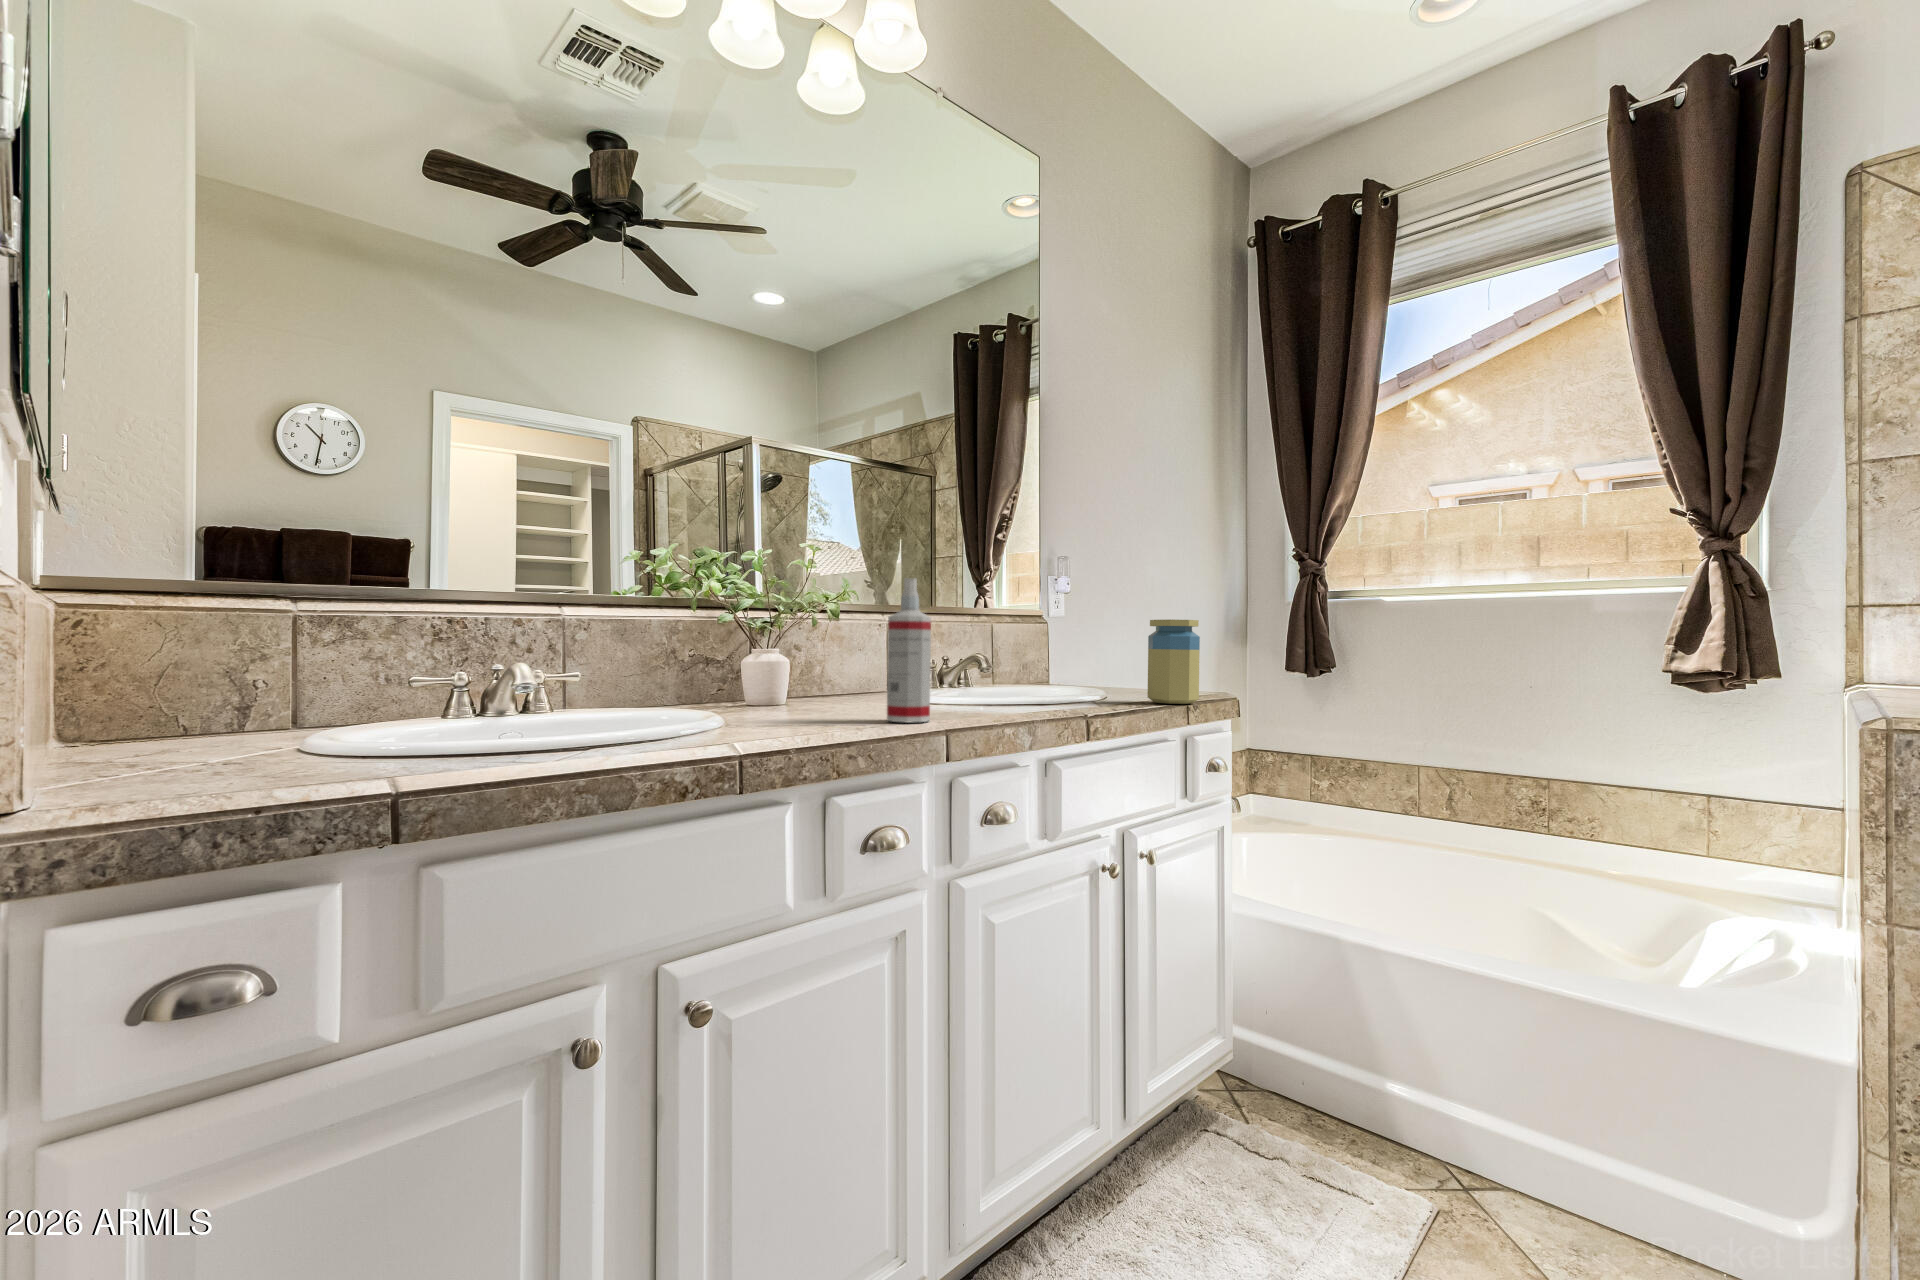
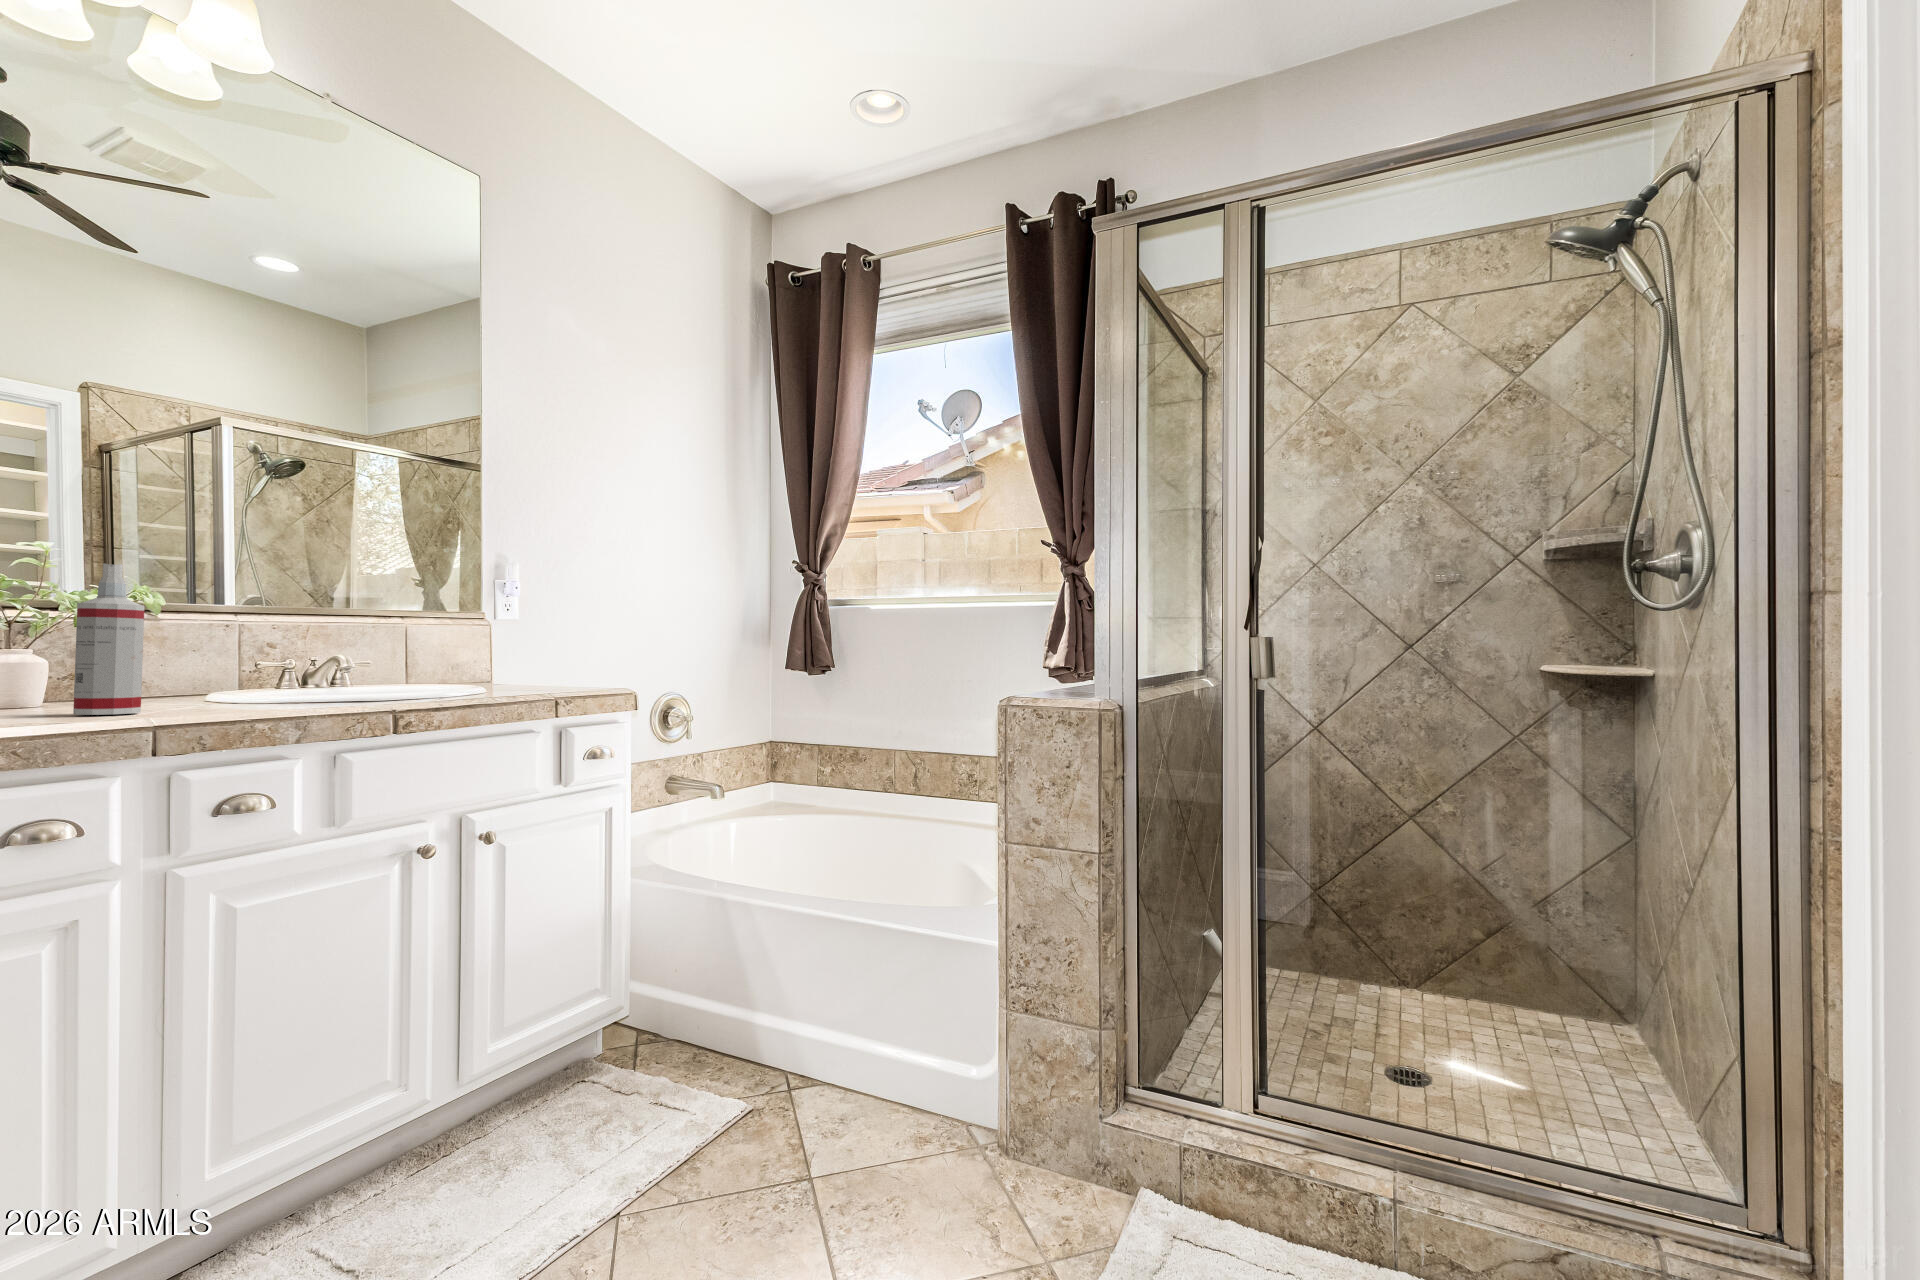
jar: present [1147,619,1200,704] -> none [508,616,561,696]

